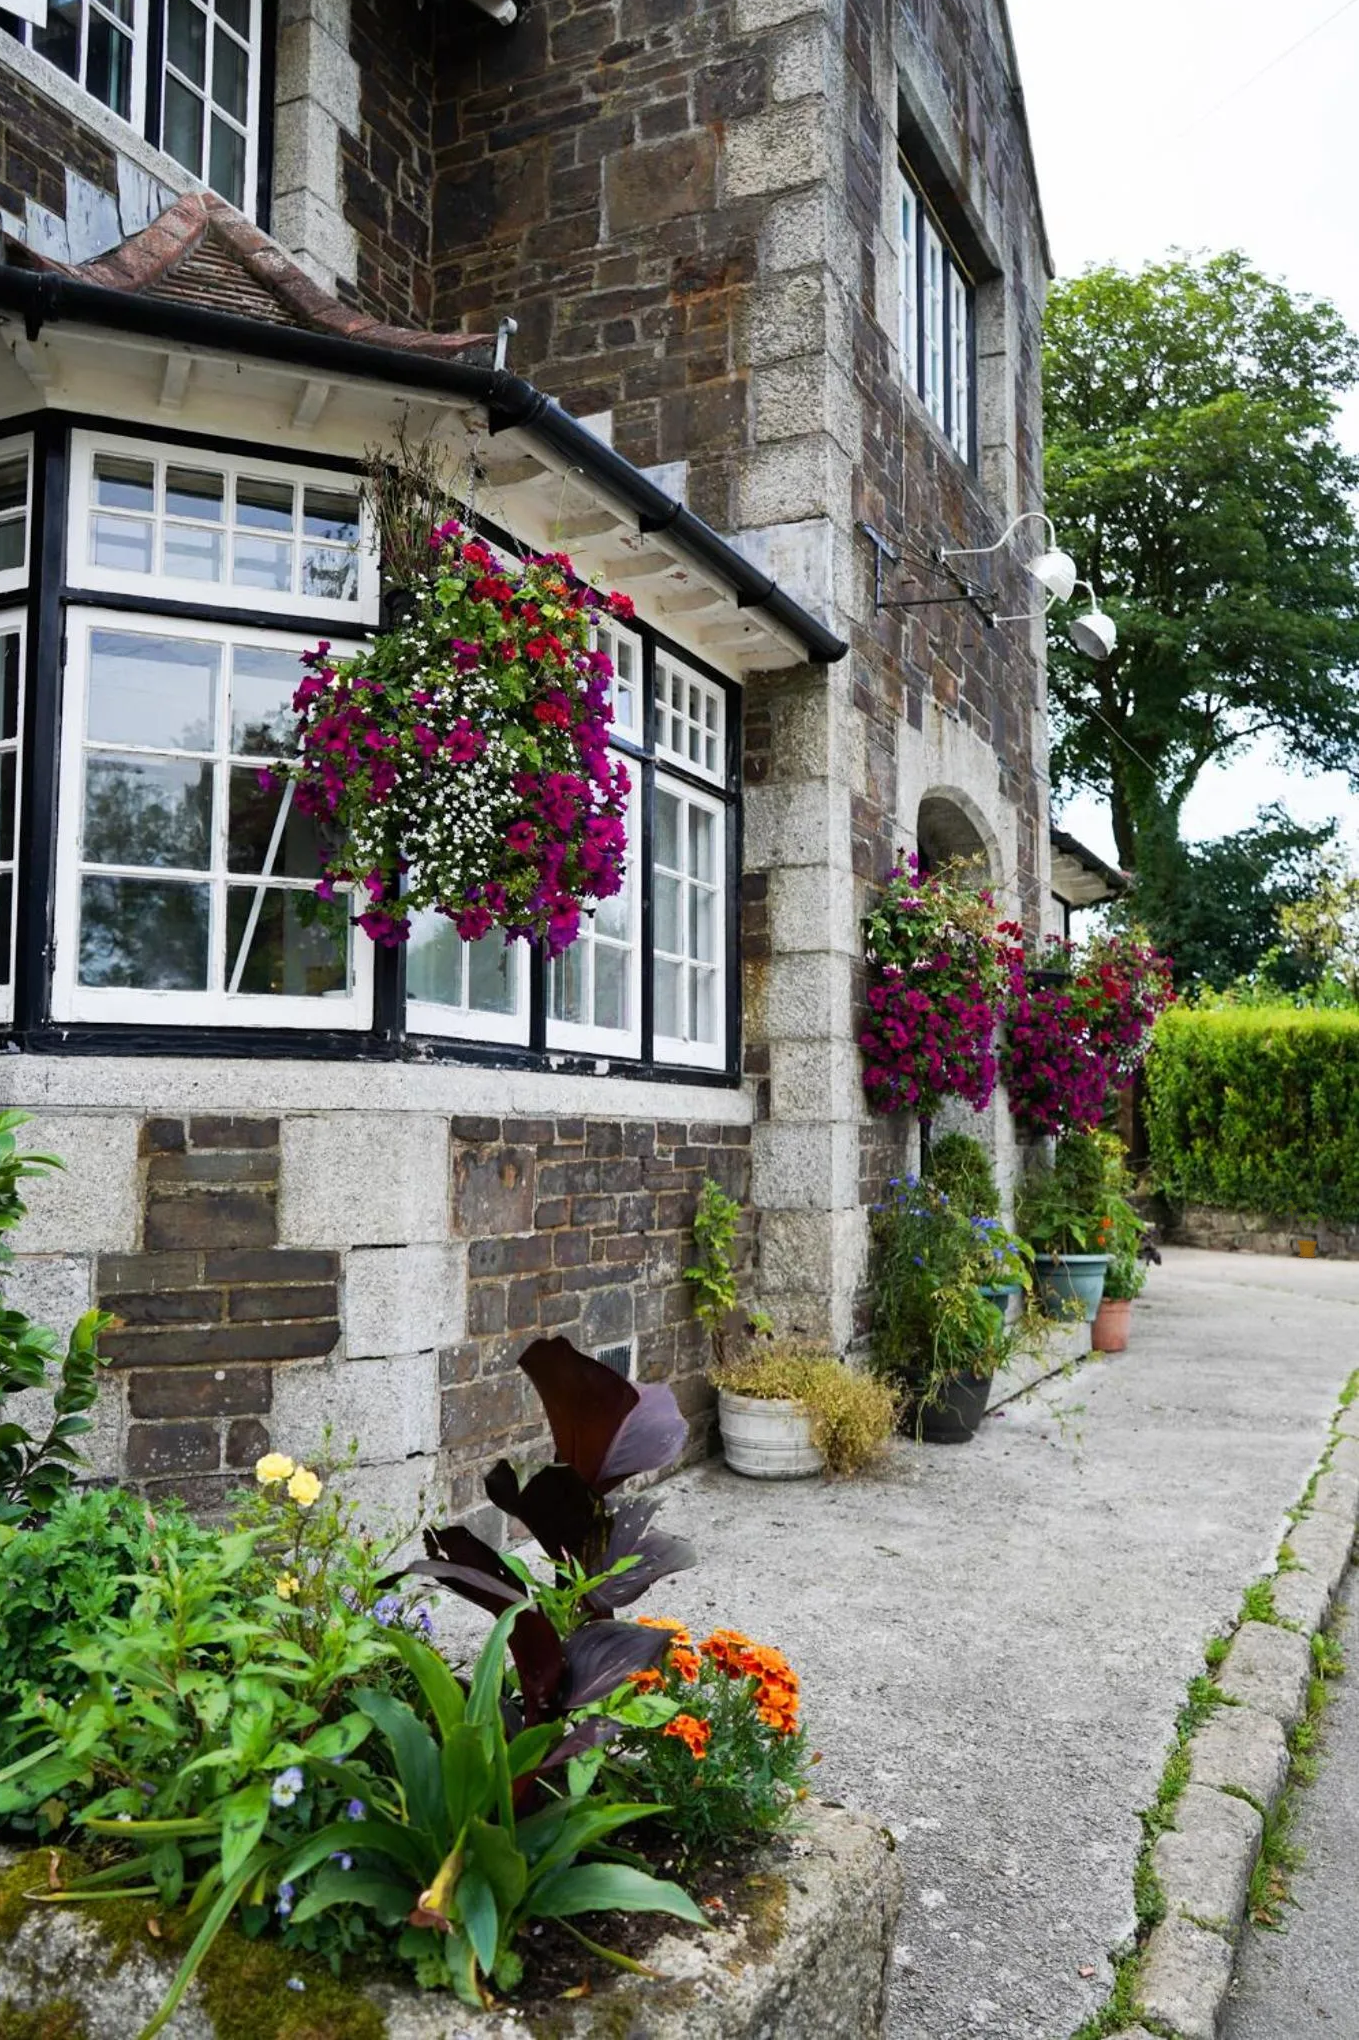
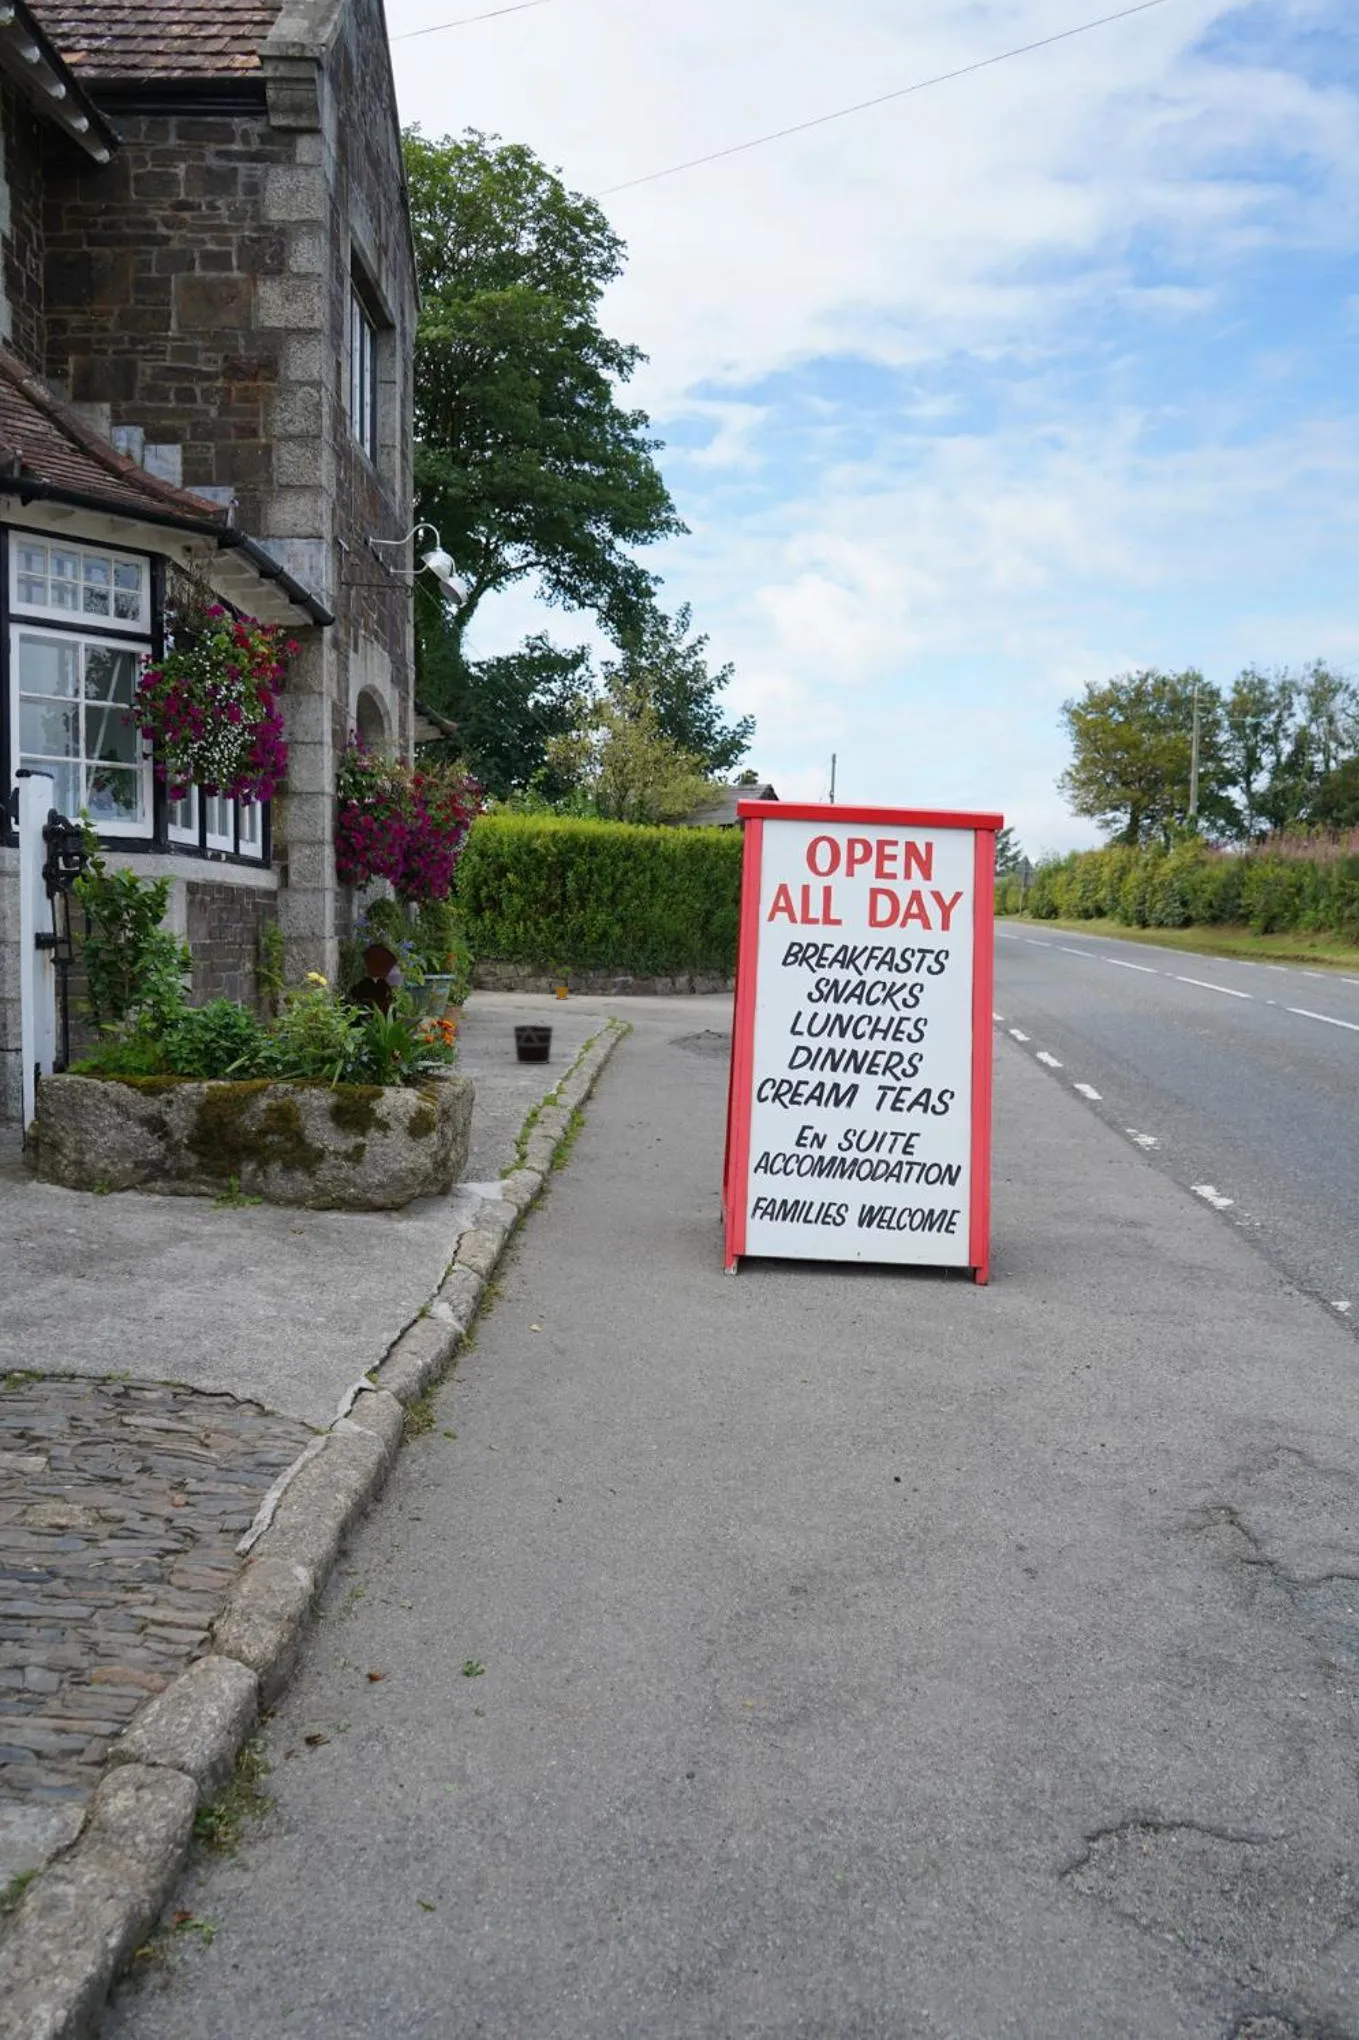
bucket: none [1196,1362,1275,1444] -> present [514,1025,553,1064]

